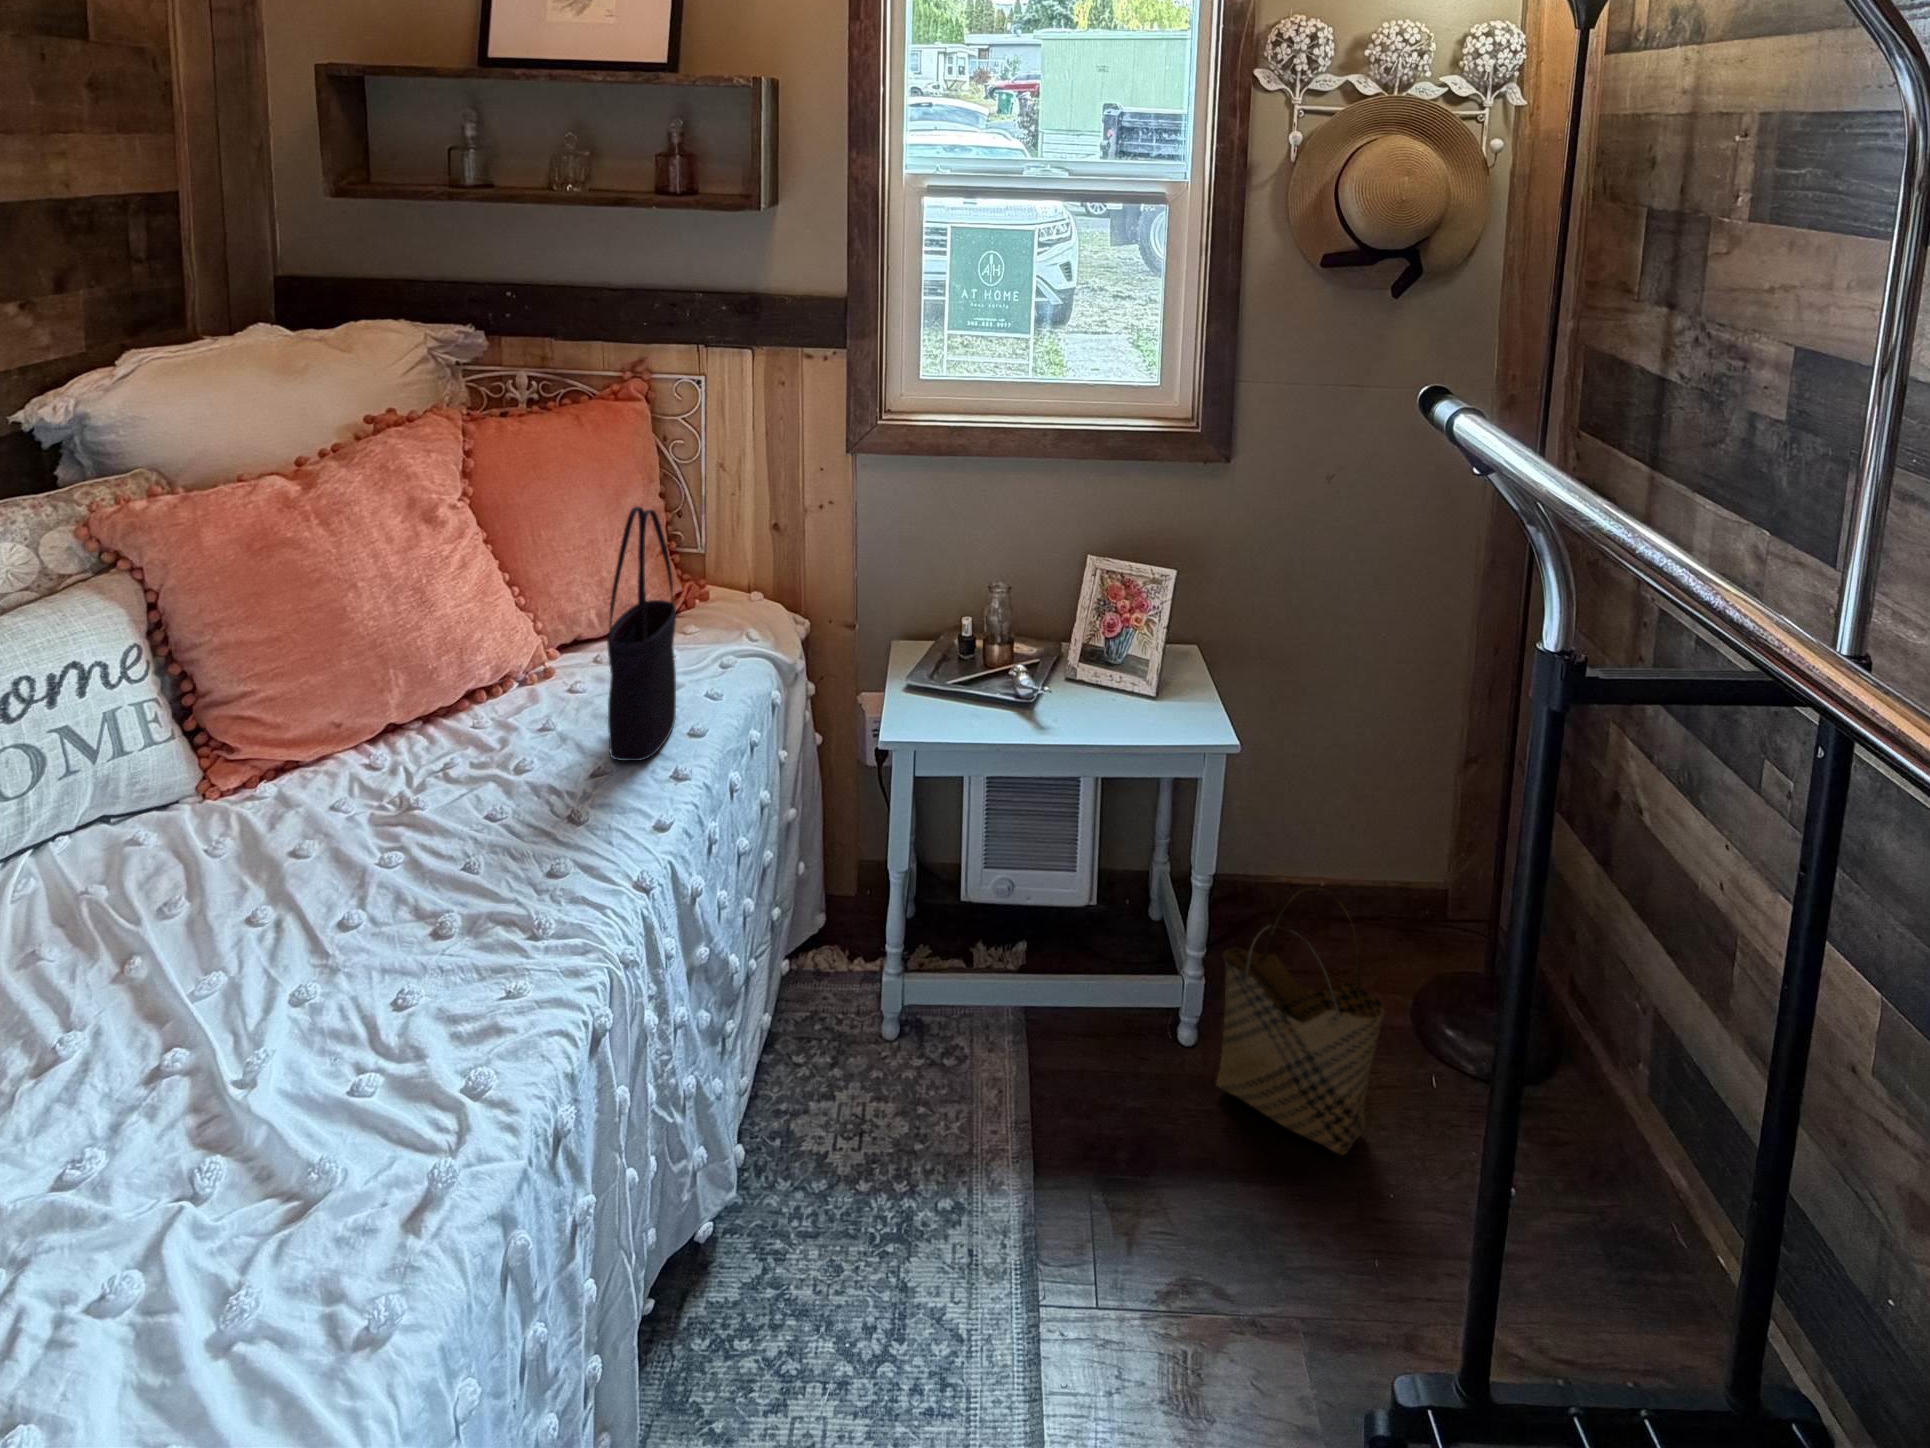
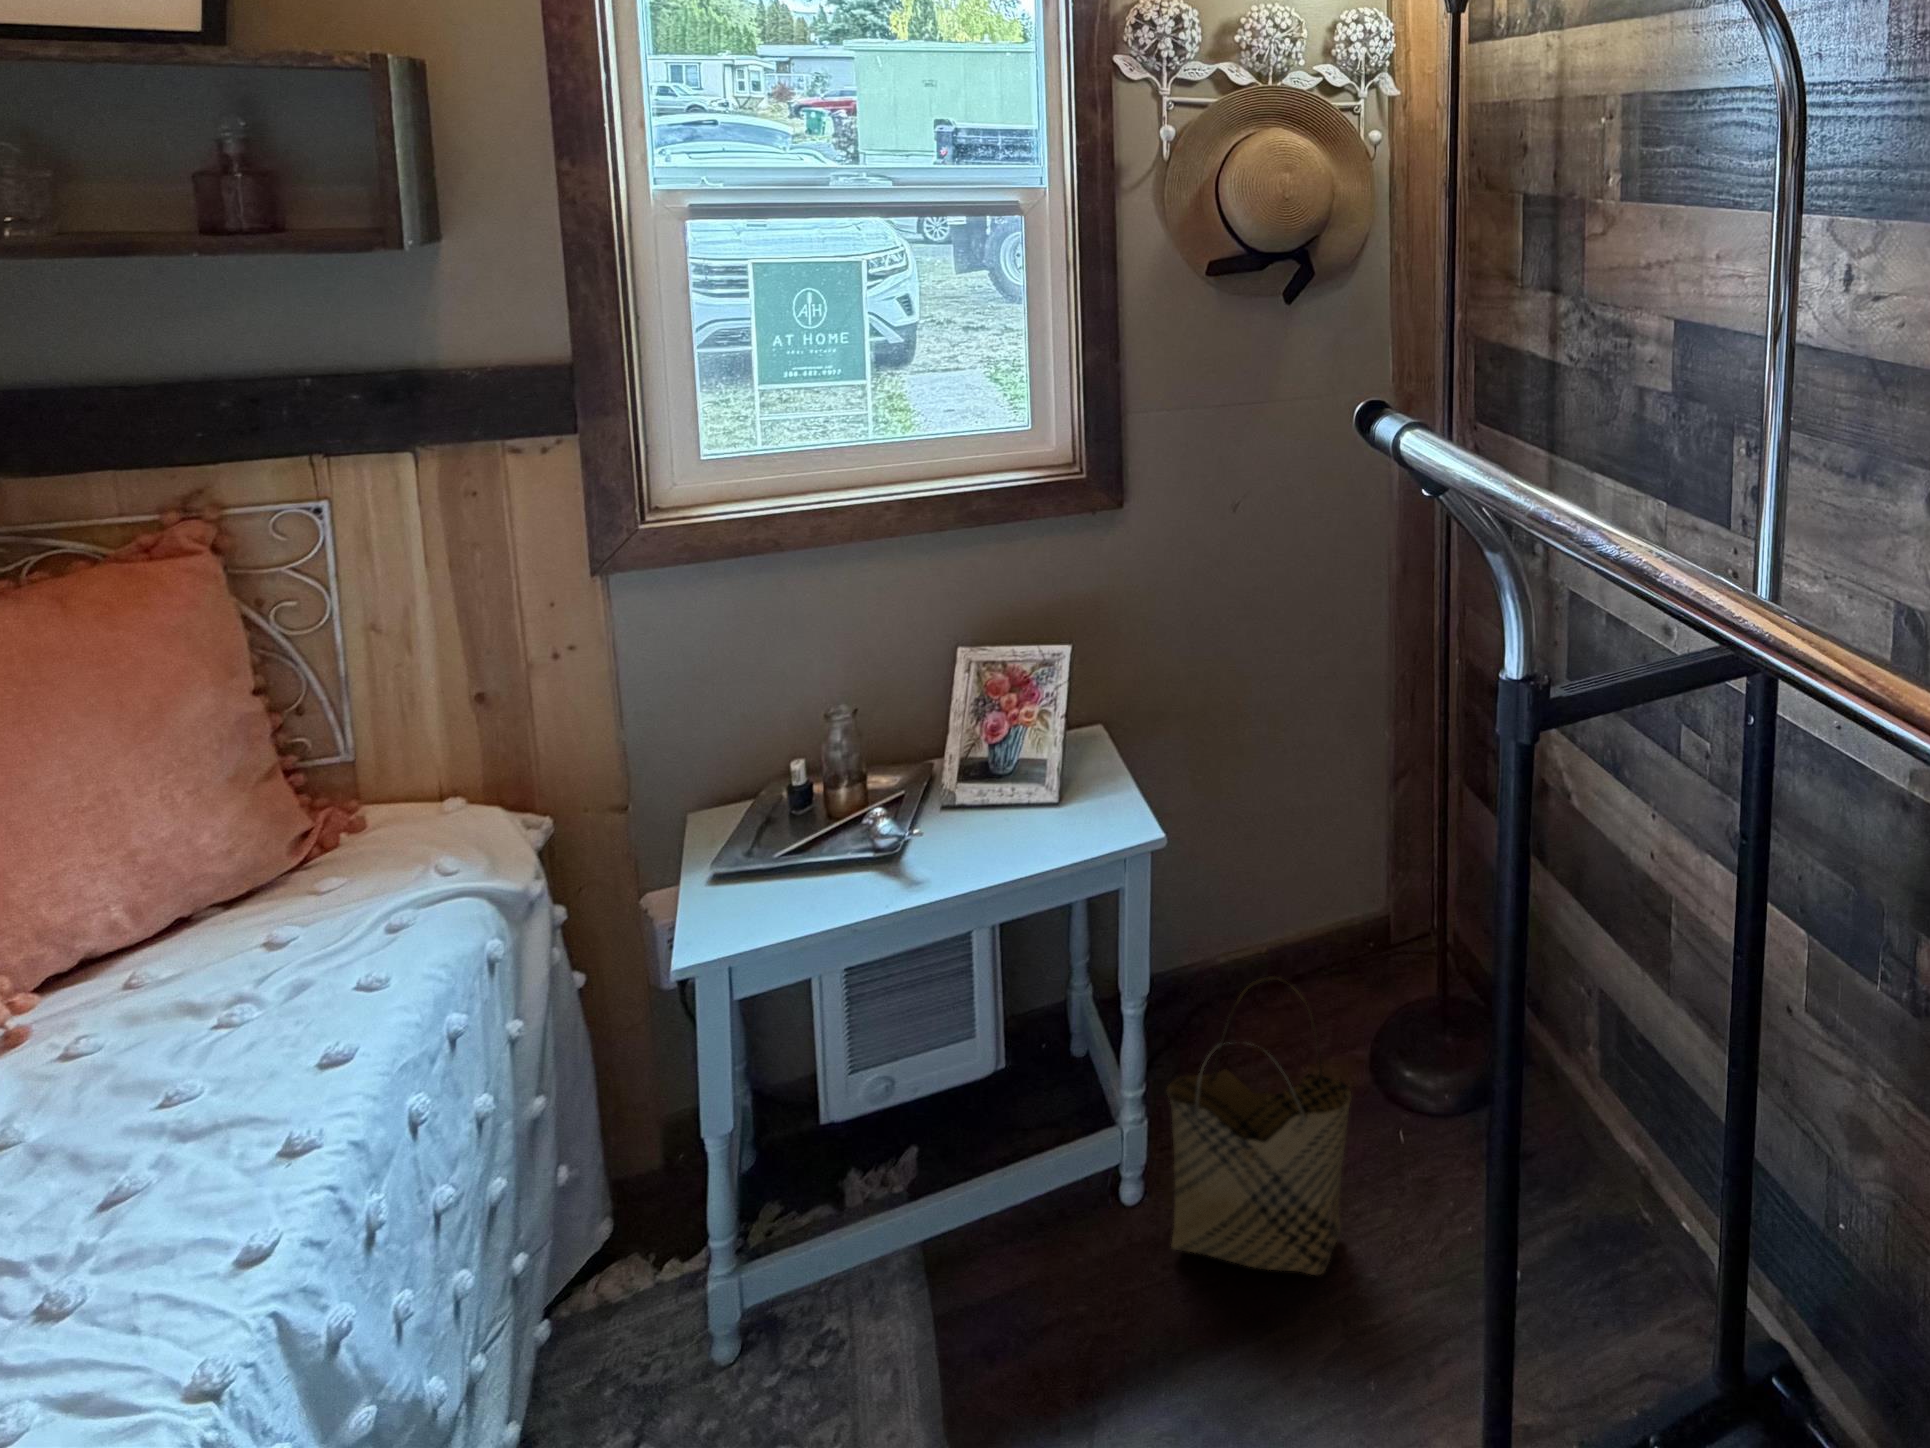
tote bag: present [607,507,676,761] -> none [123,735,292,1158]

